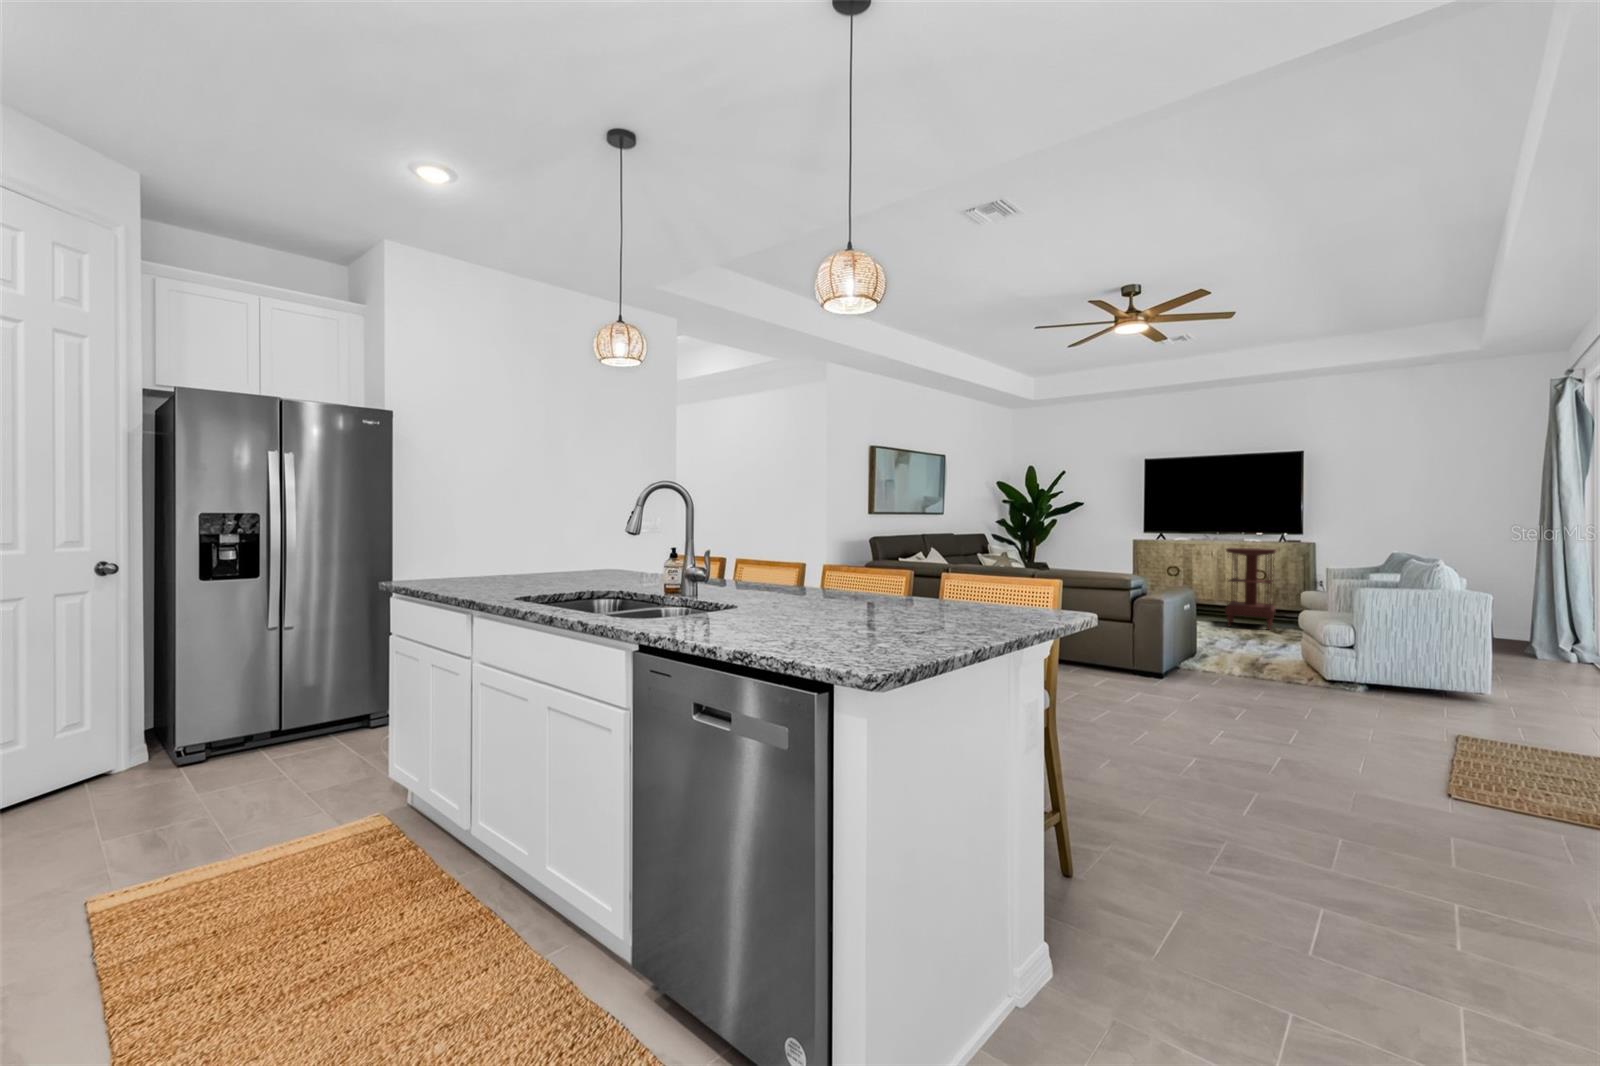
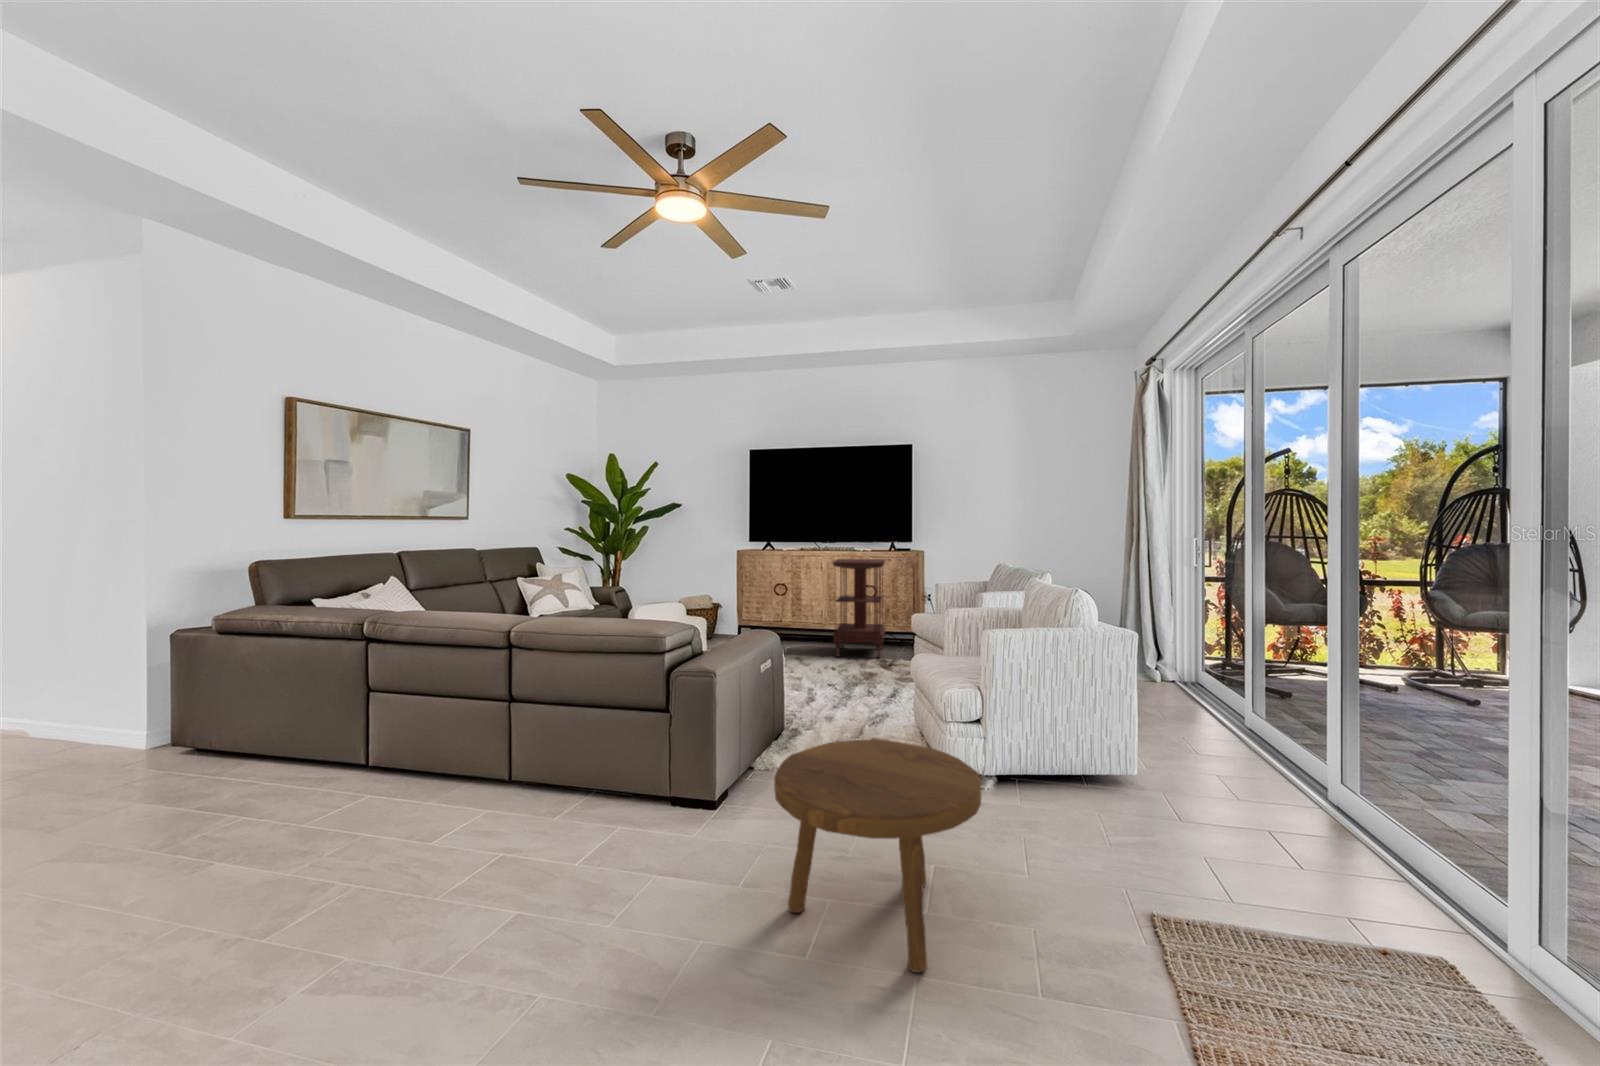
footstool: none [1210,629,1341,729] -> present [774,739,982,972]

